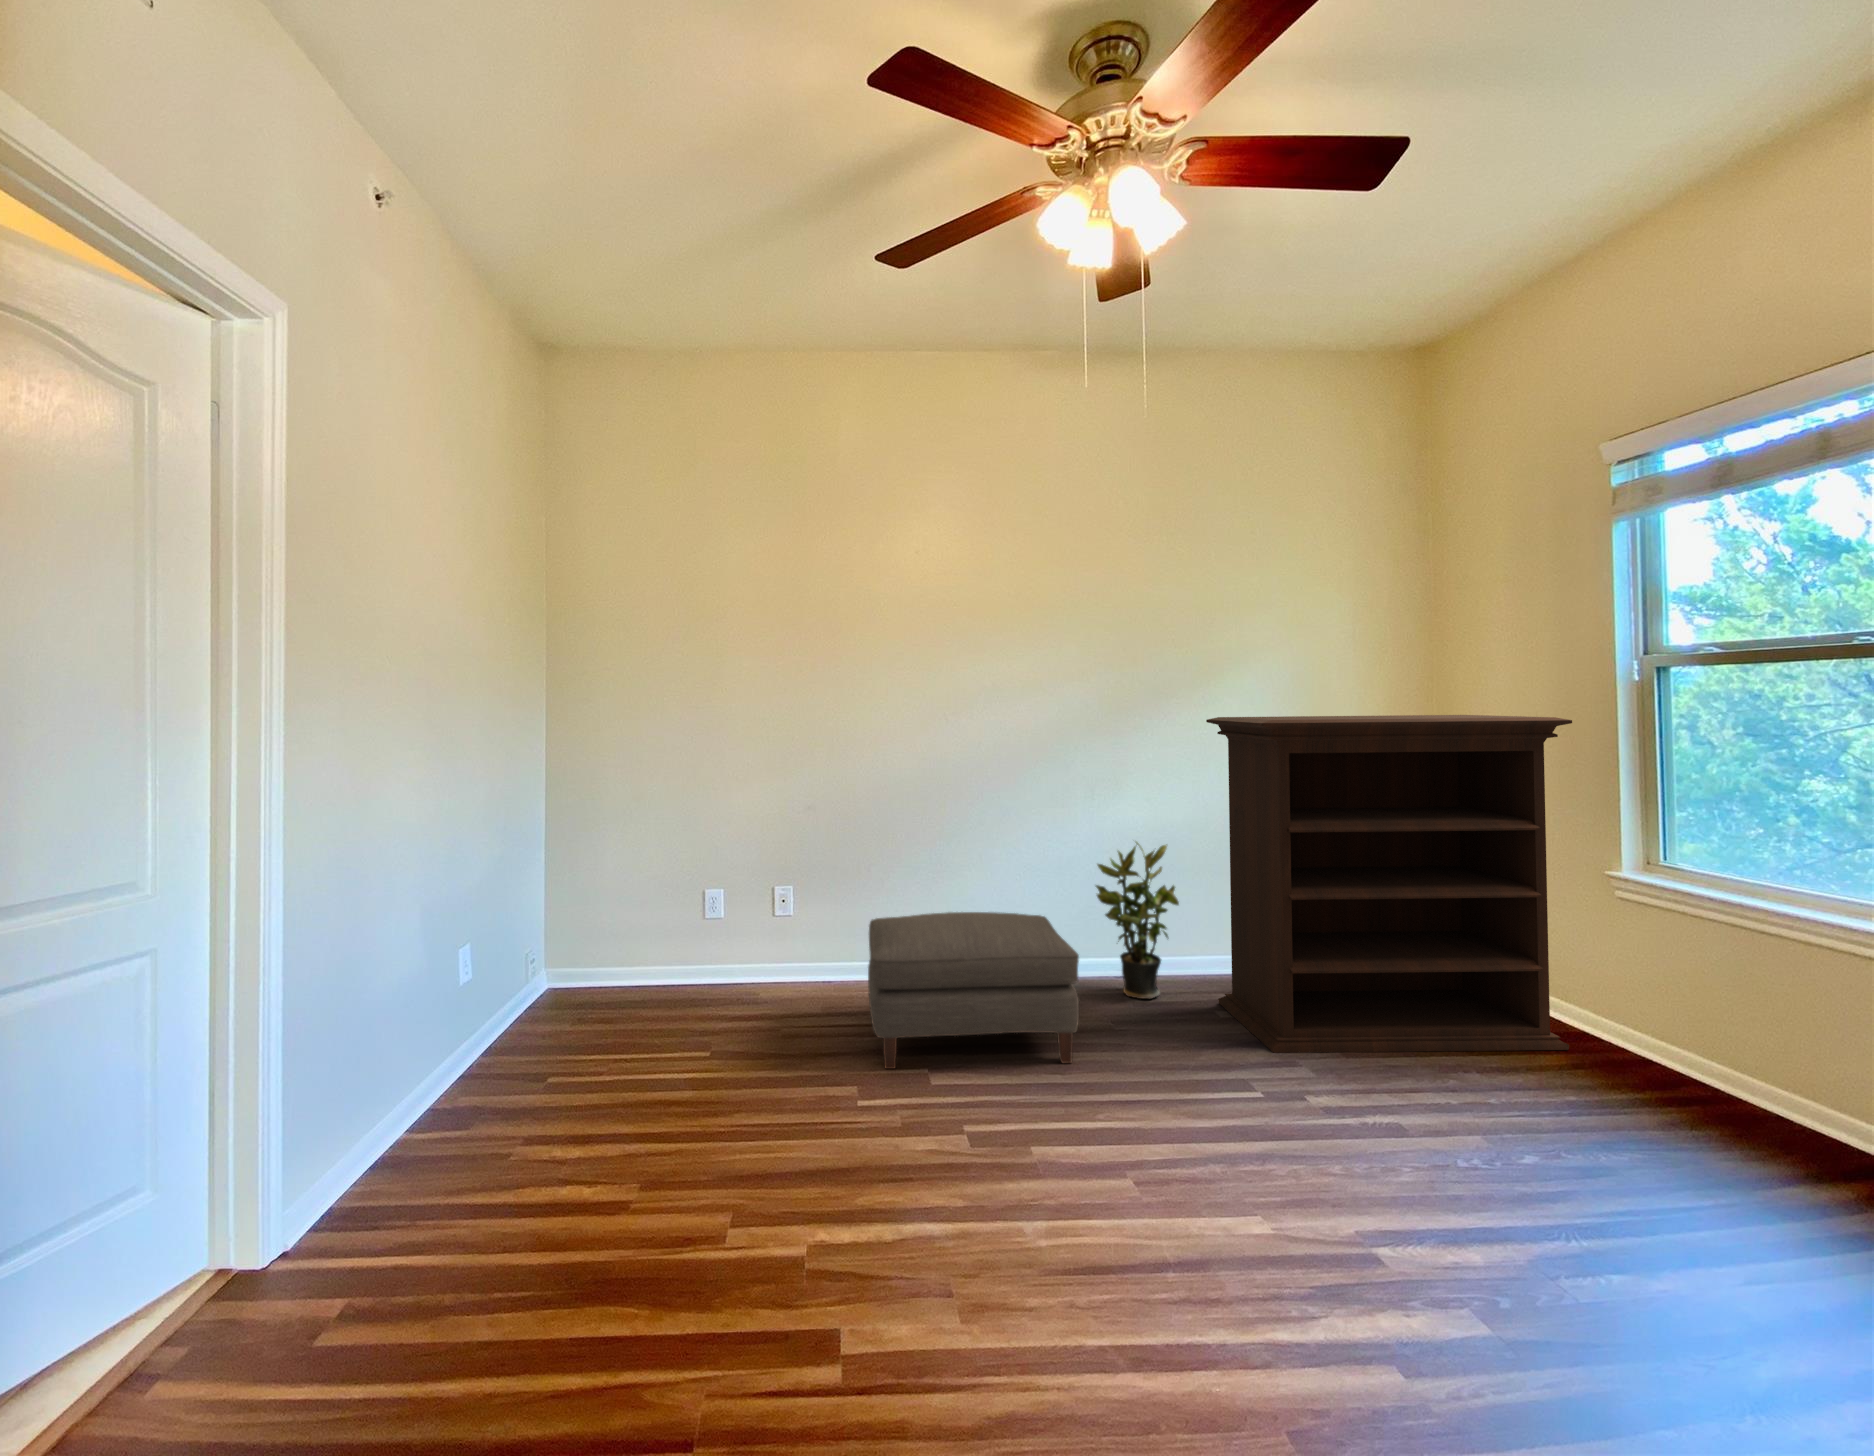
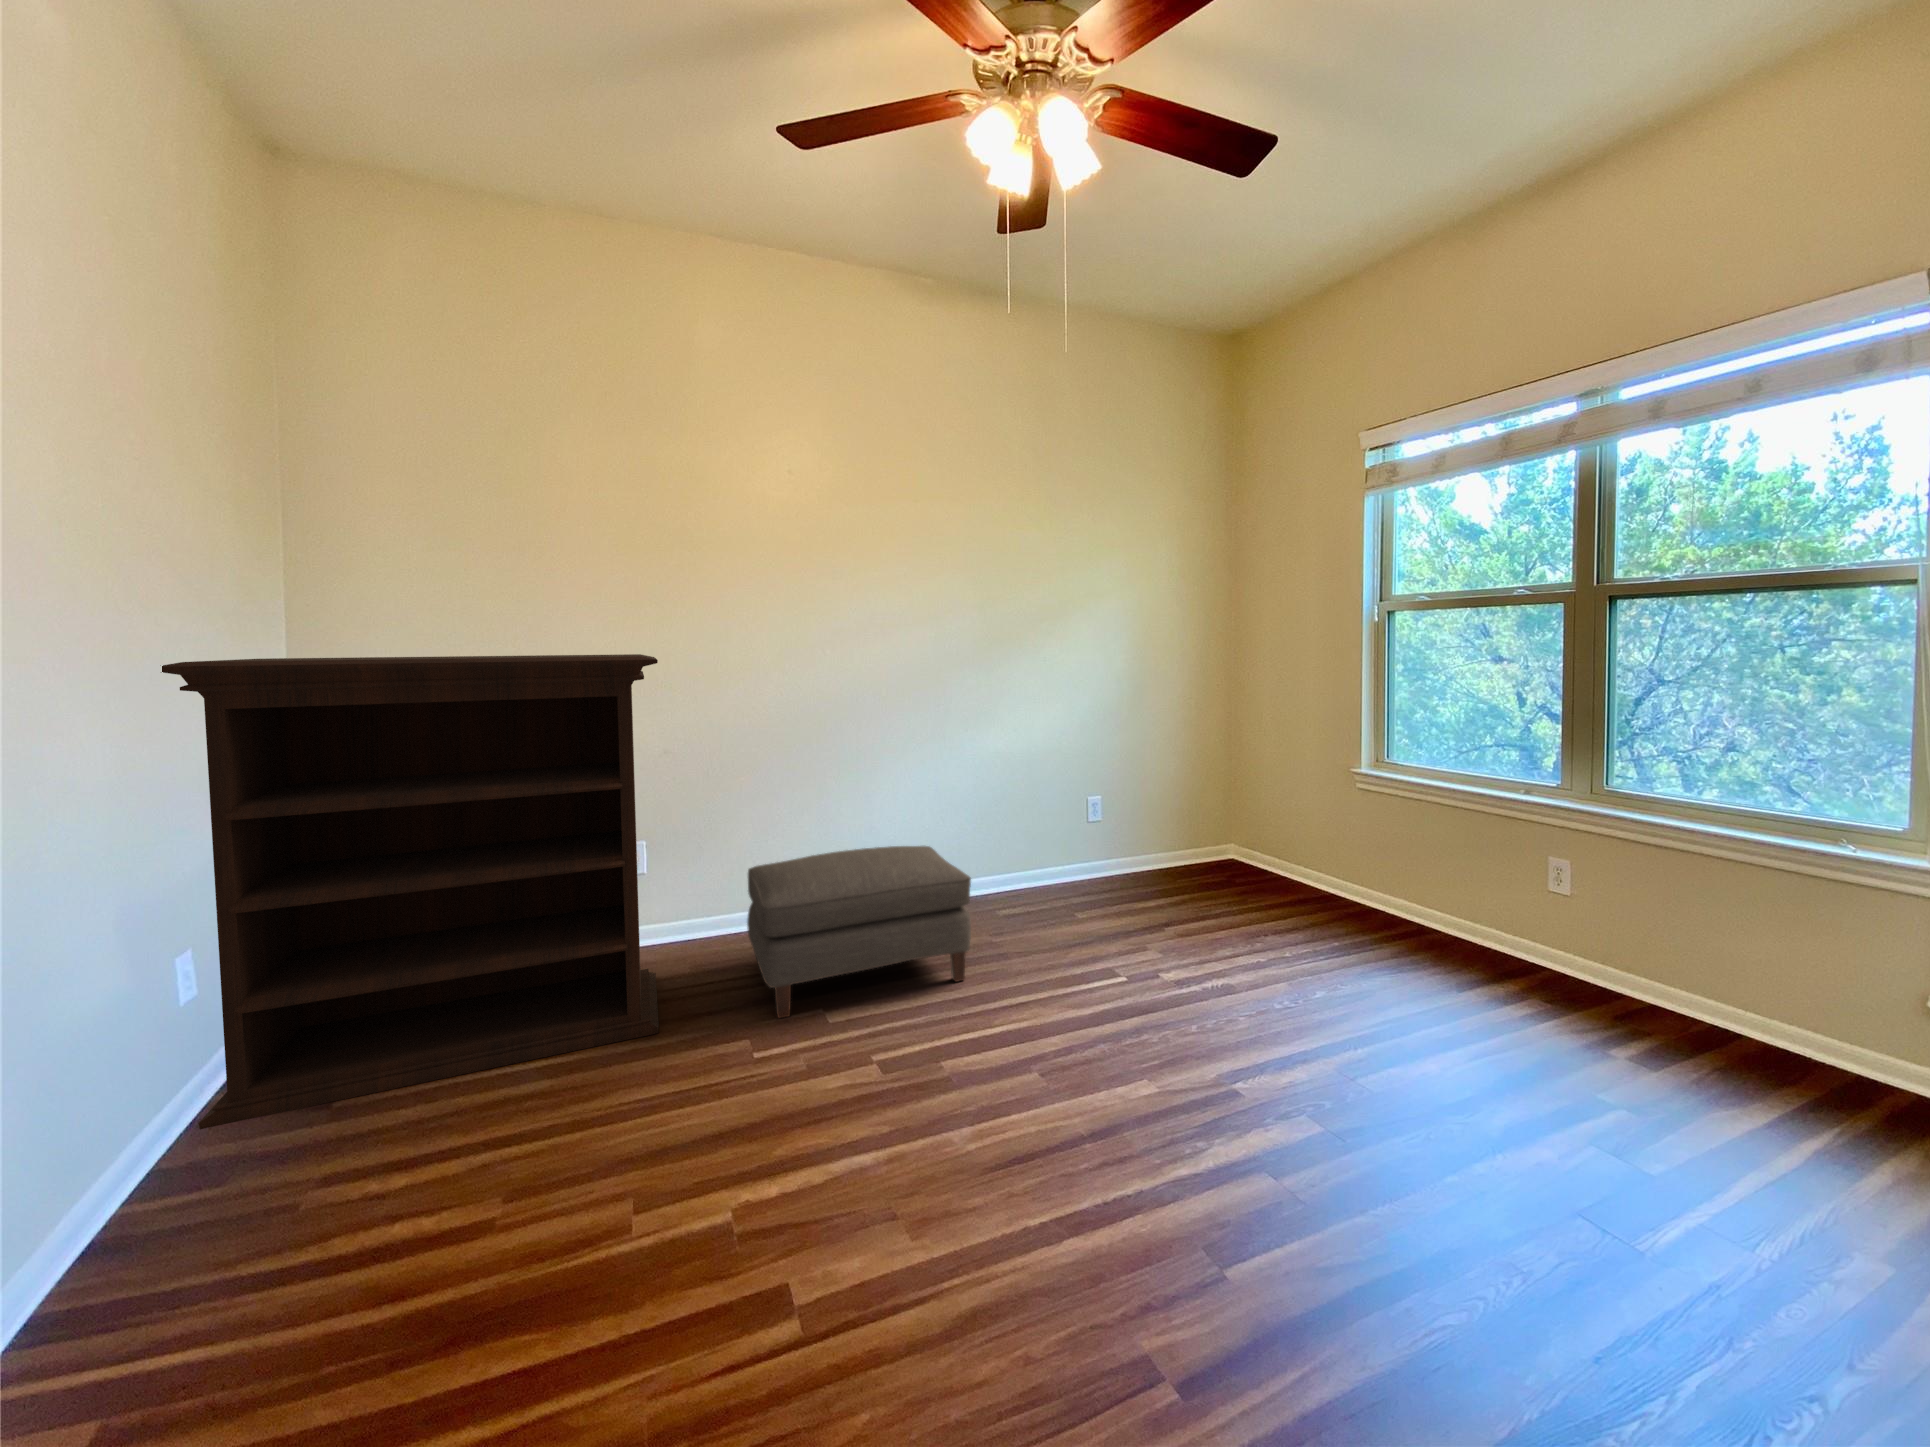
bookshelf: present [1206,715,1572,1053] -> present [162,654,659,1129]
potted plant: present [1096,842,1179,999] -> none [973,767,1047,913]

